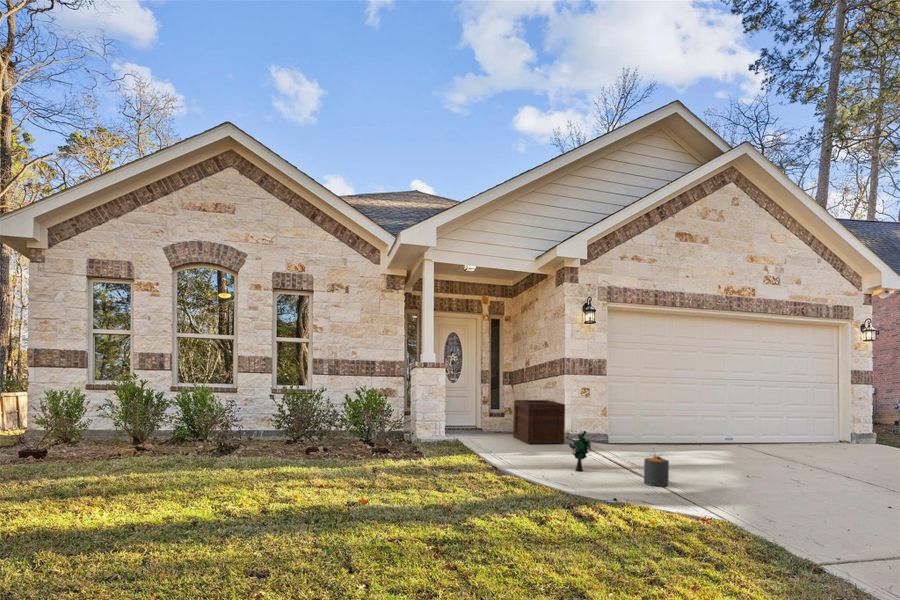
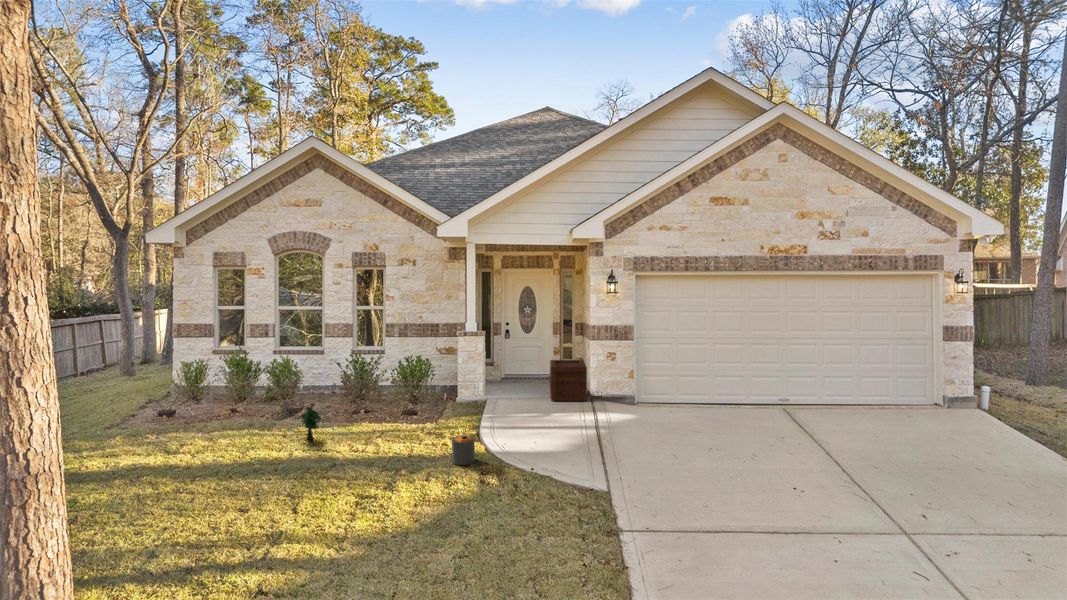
decorative plant: present [569,431,591,471] -> present [301,404,321,440]
trash can: present [644,455,669,486] -> present [452,430,475,465]

